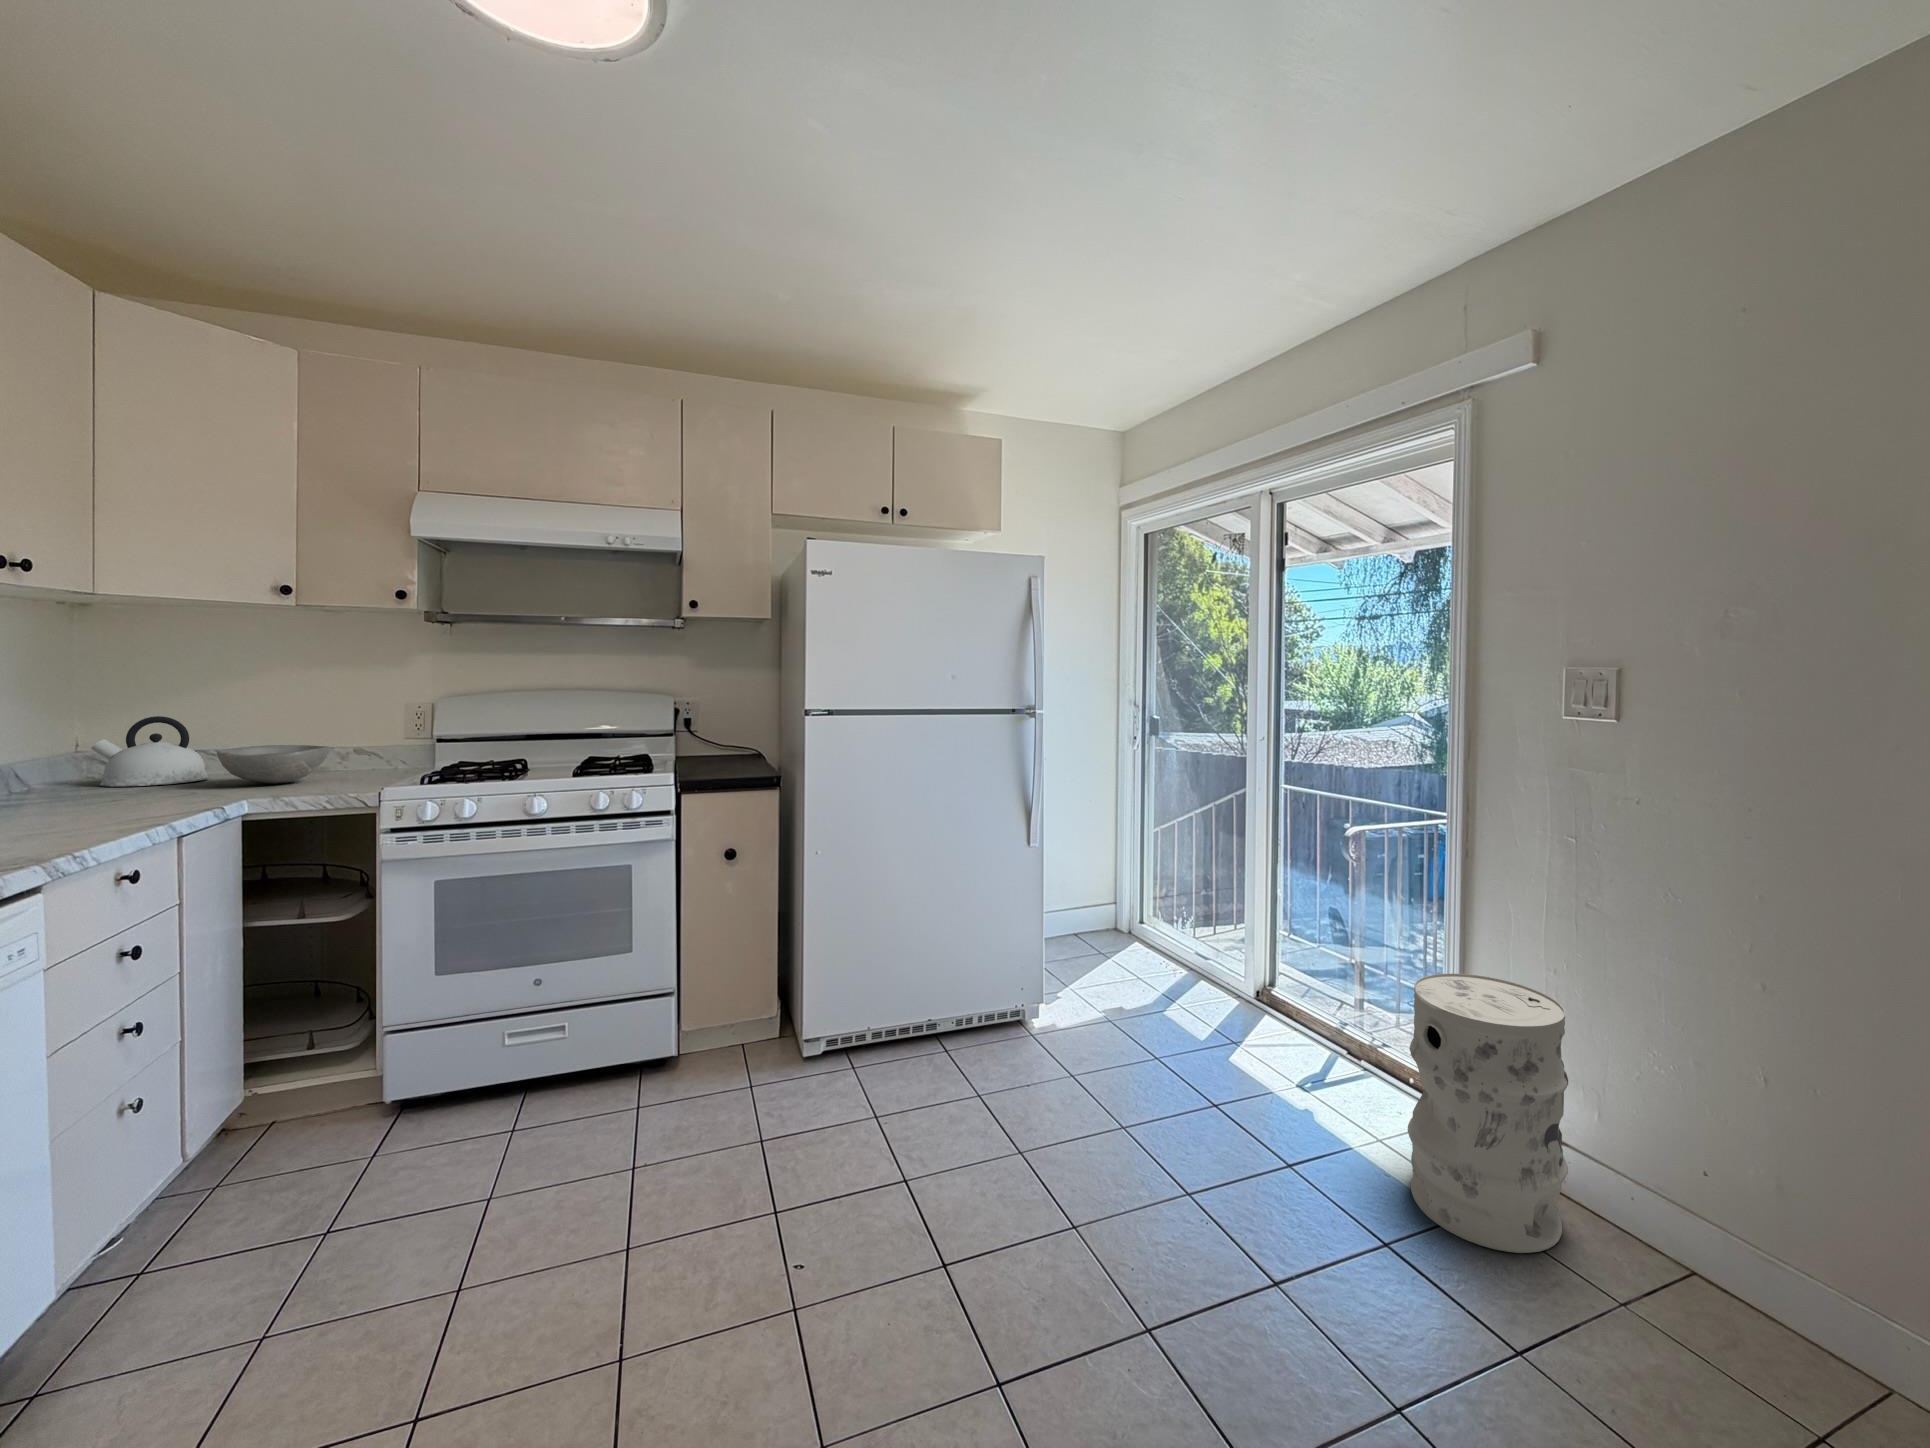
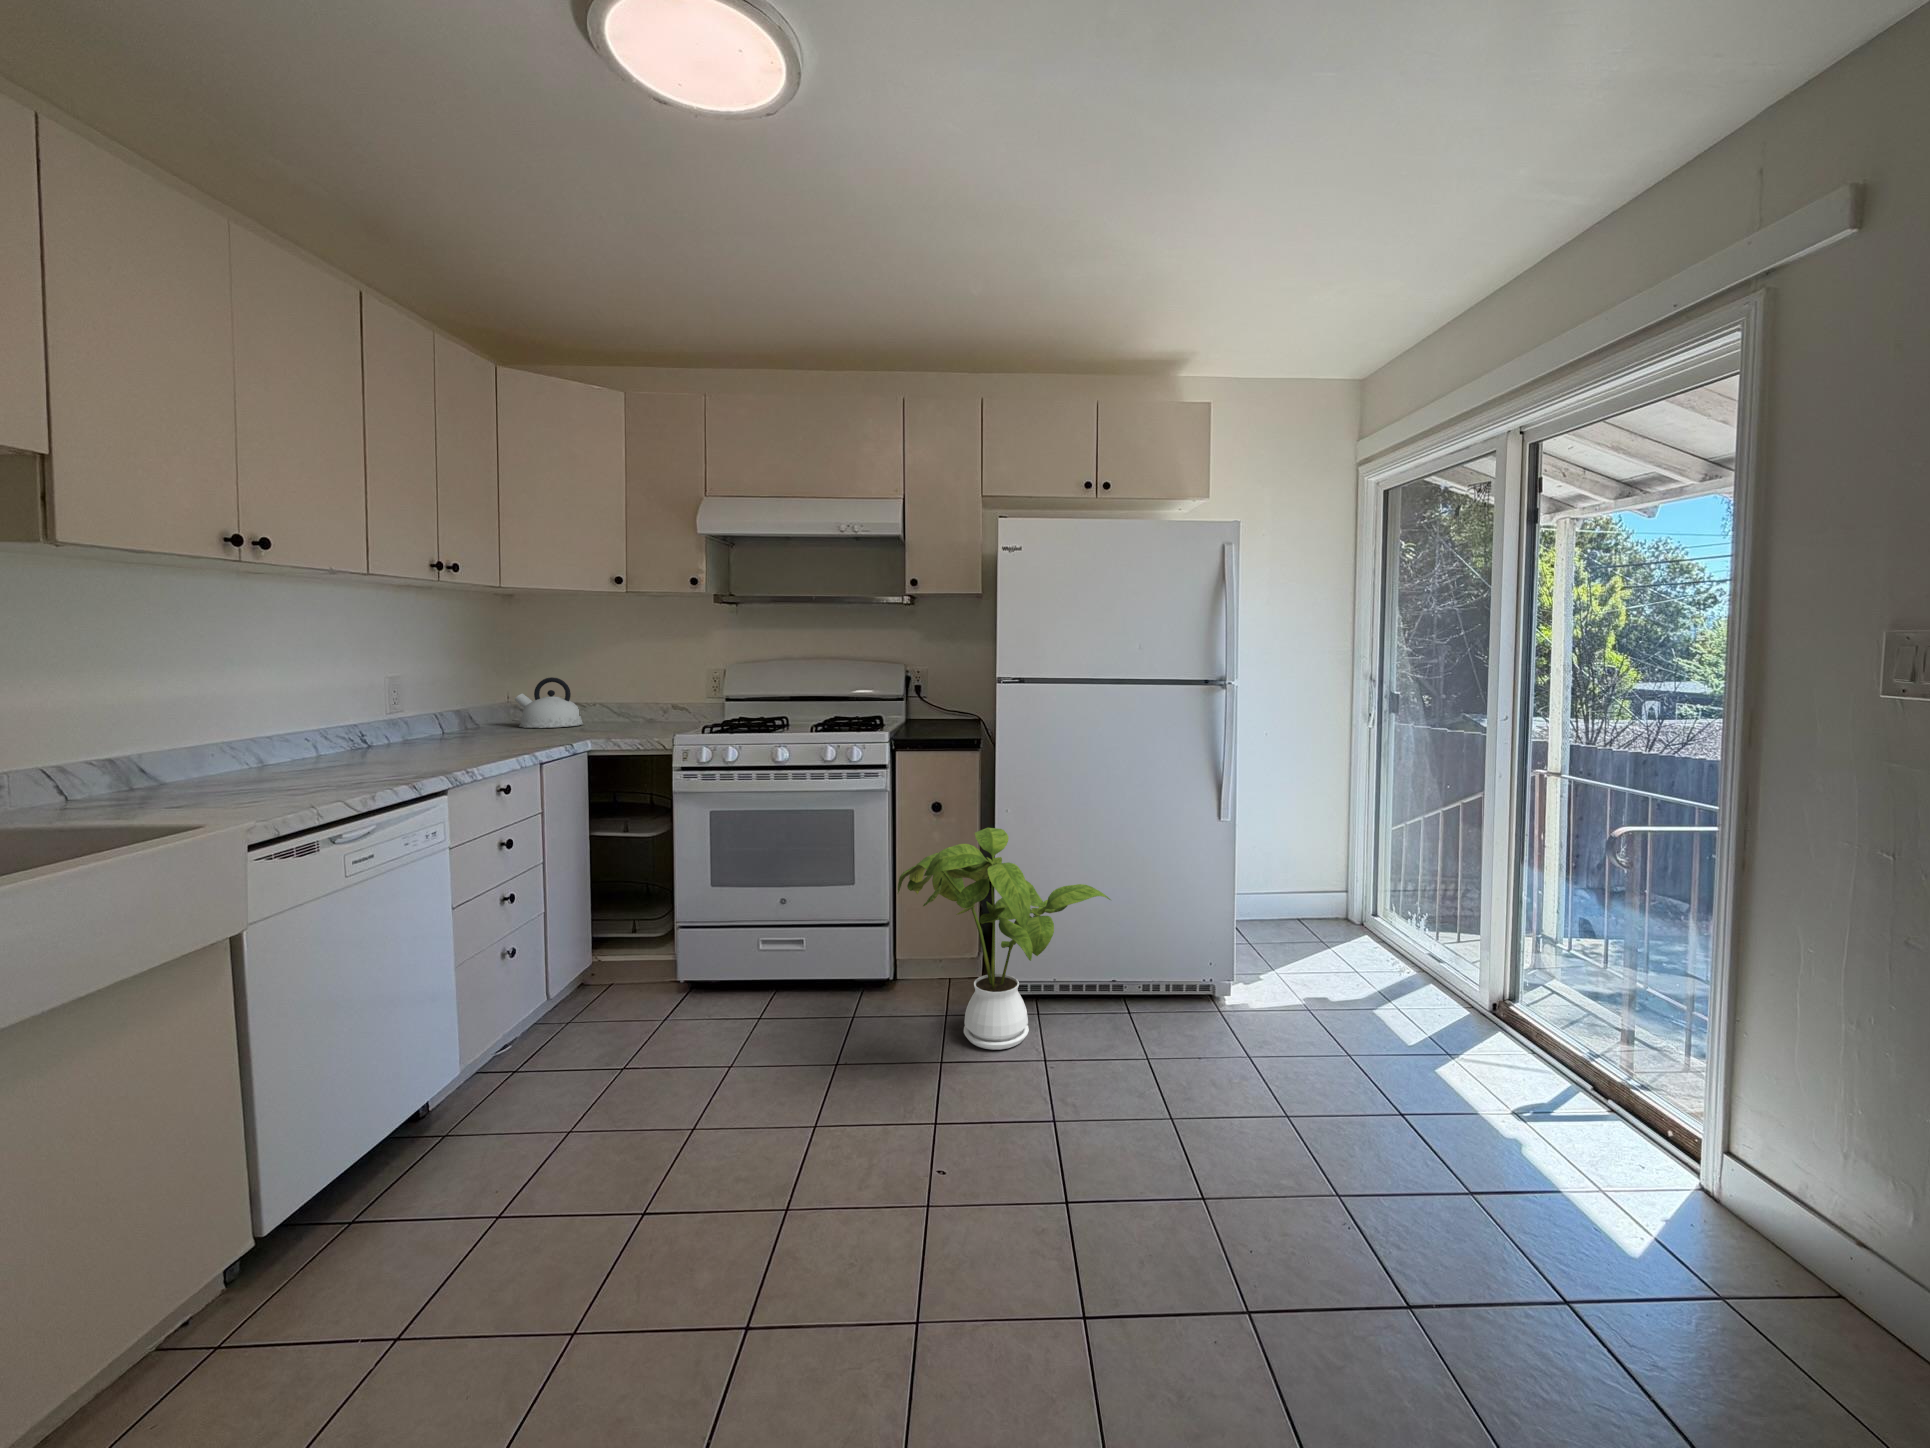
bowl: present [217,745,330,784] -> none [582,701,653,730]
house plant: none [700,873,933,1116] -> present [898,828,1111,1050]
trash can: present [1408,973,1568,1253] -> none [1627,1006,1856,1368]

